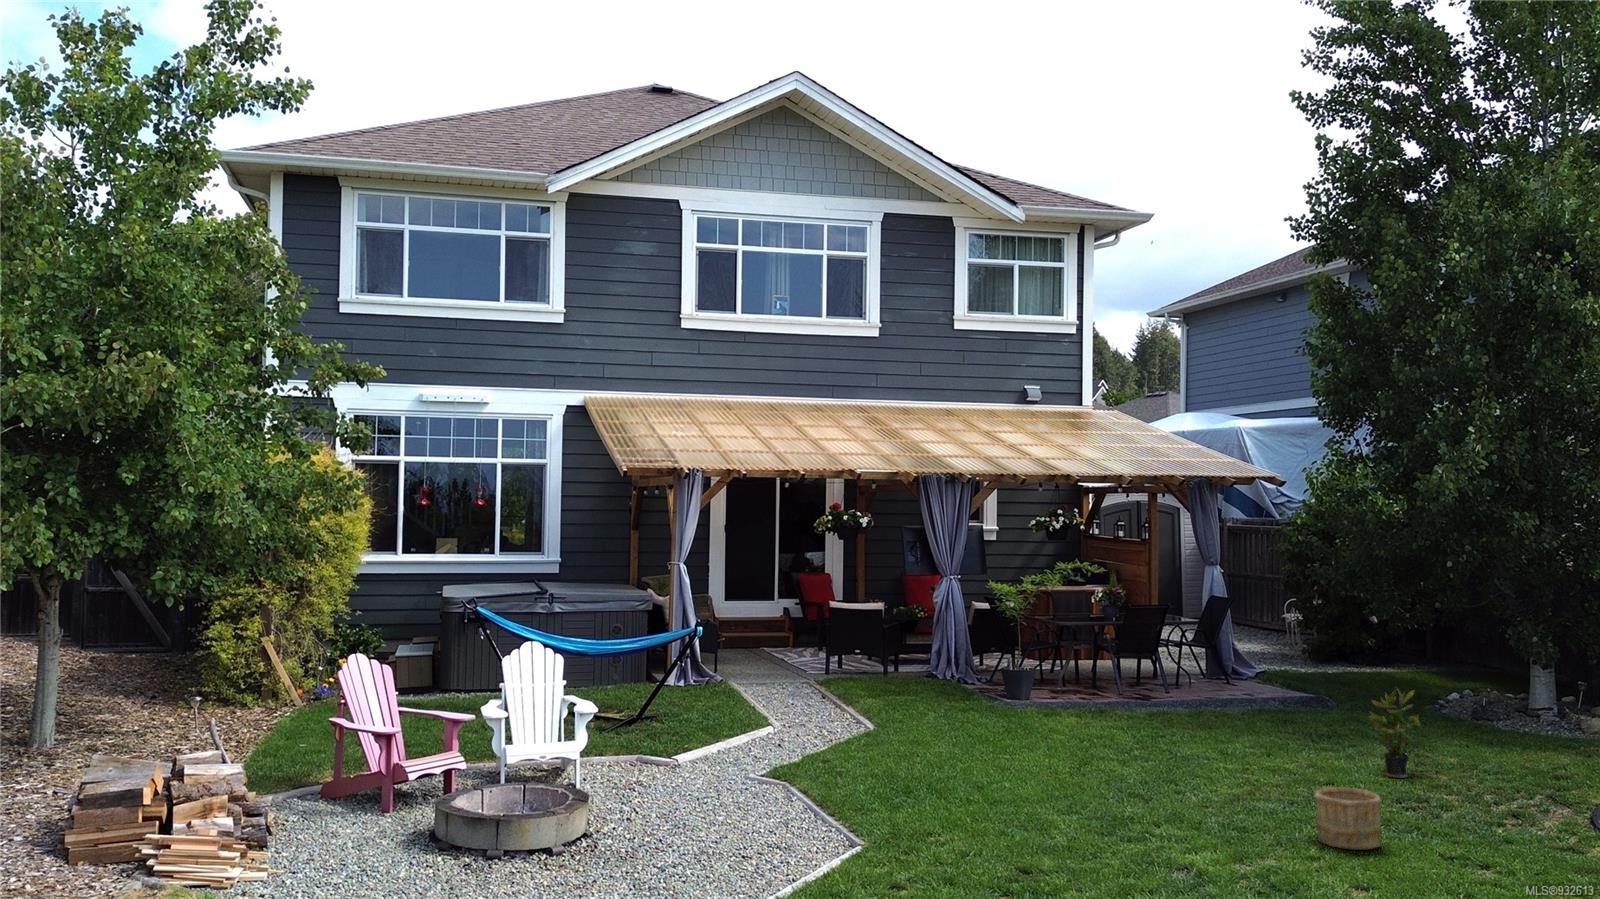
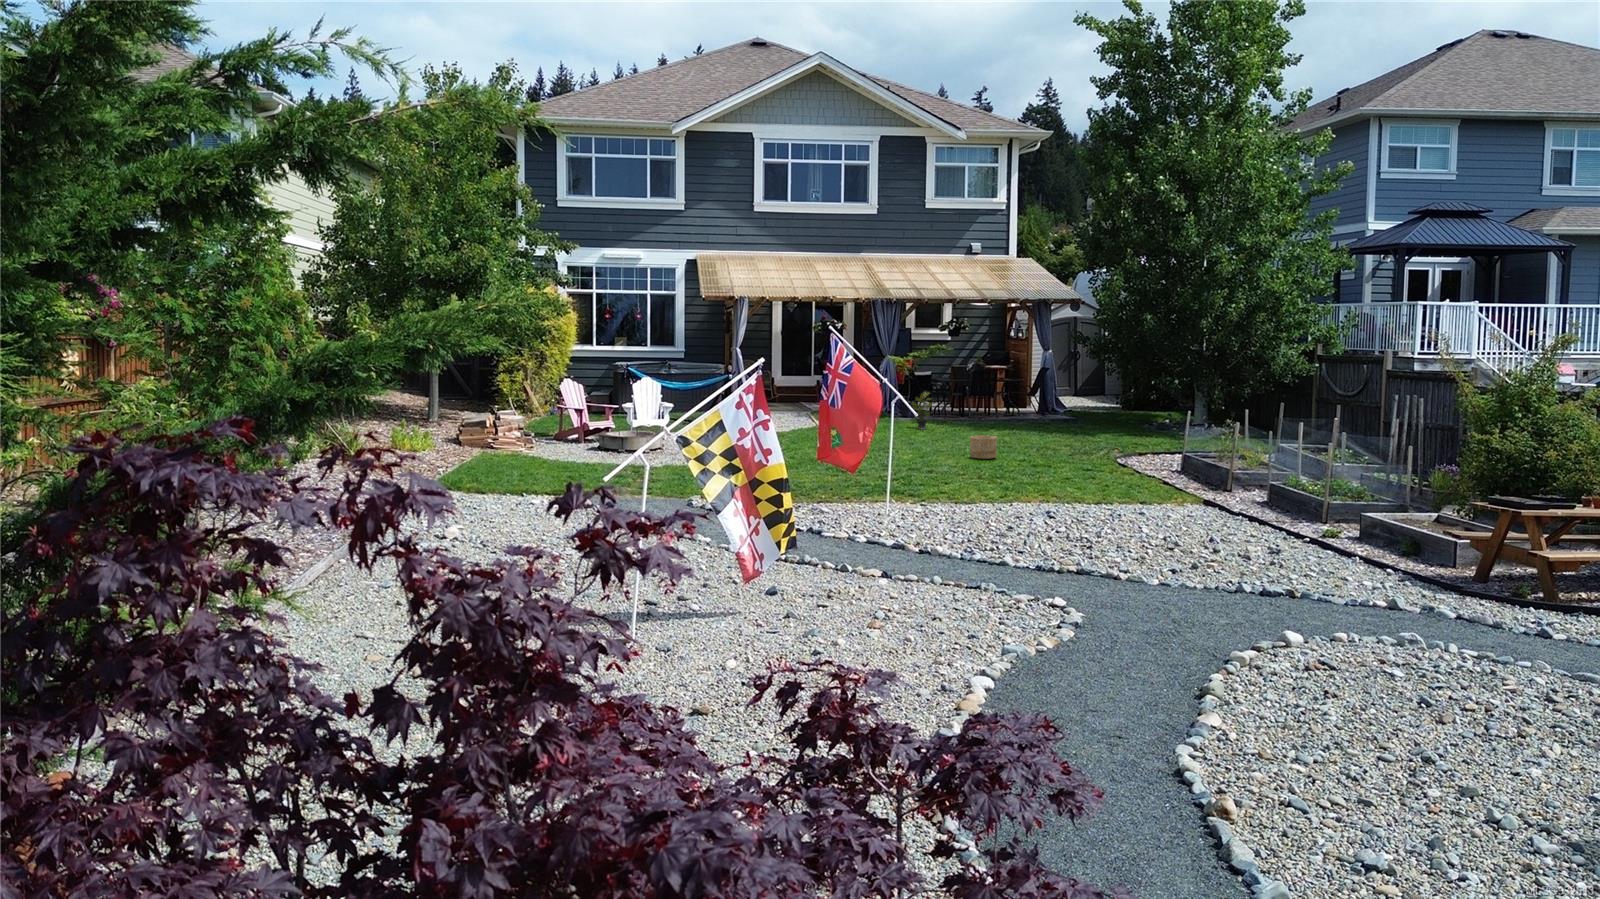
potted plant: present [1369,691,1420,778] -> present [912,392,931,430]

